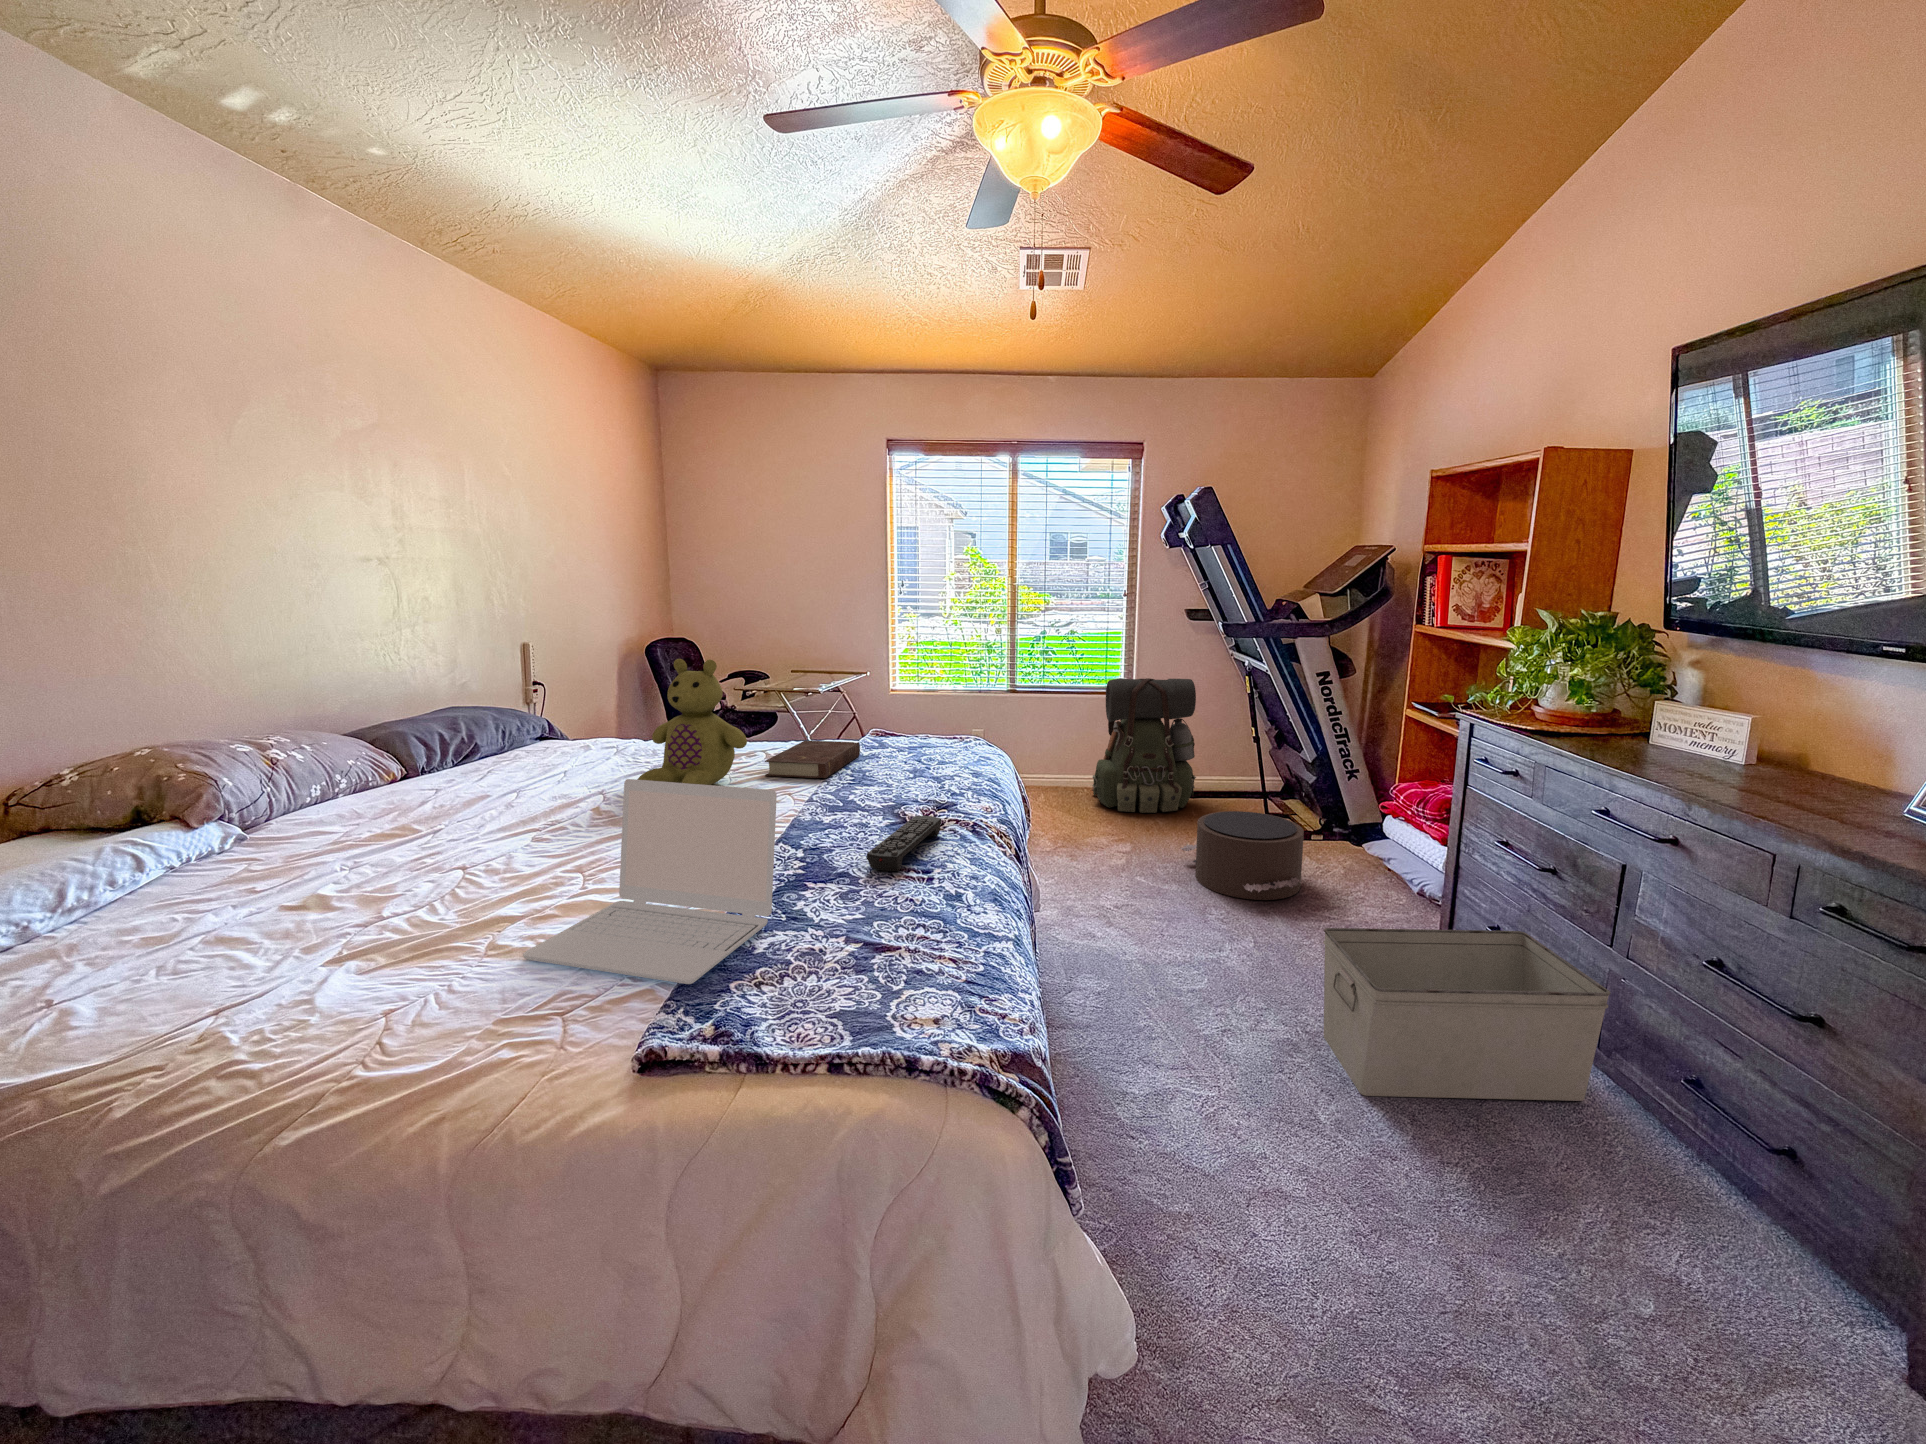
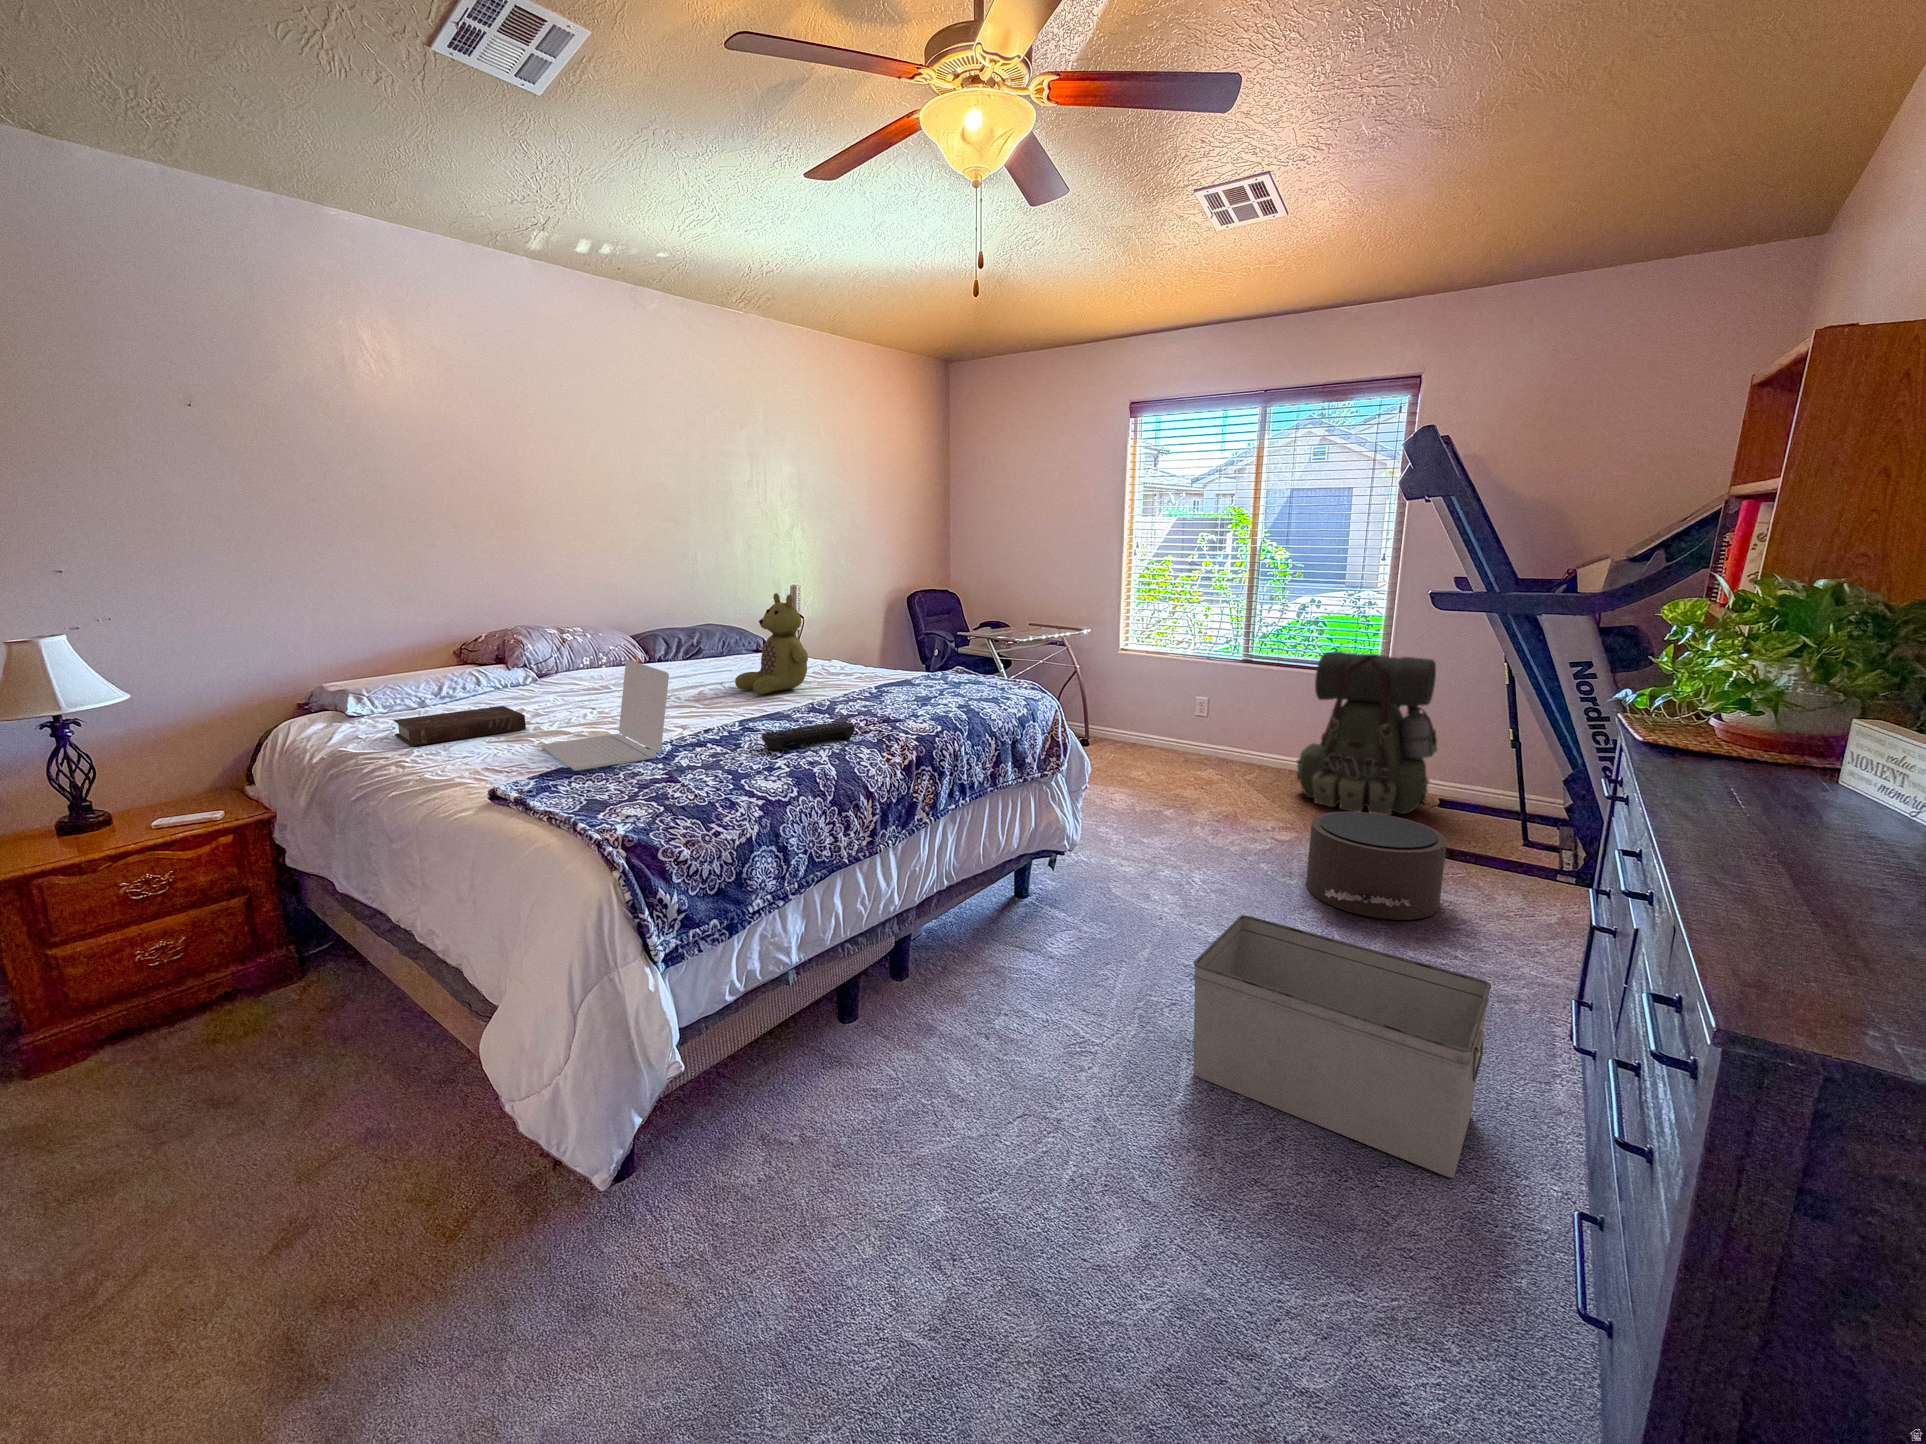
book: present [765,740,860,778] -> present [393,706,526,746]

